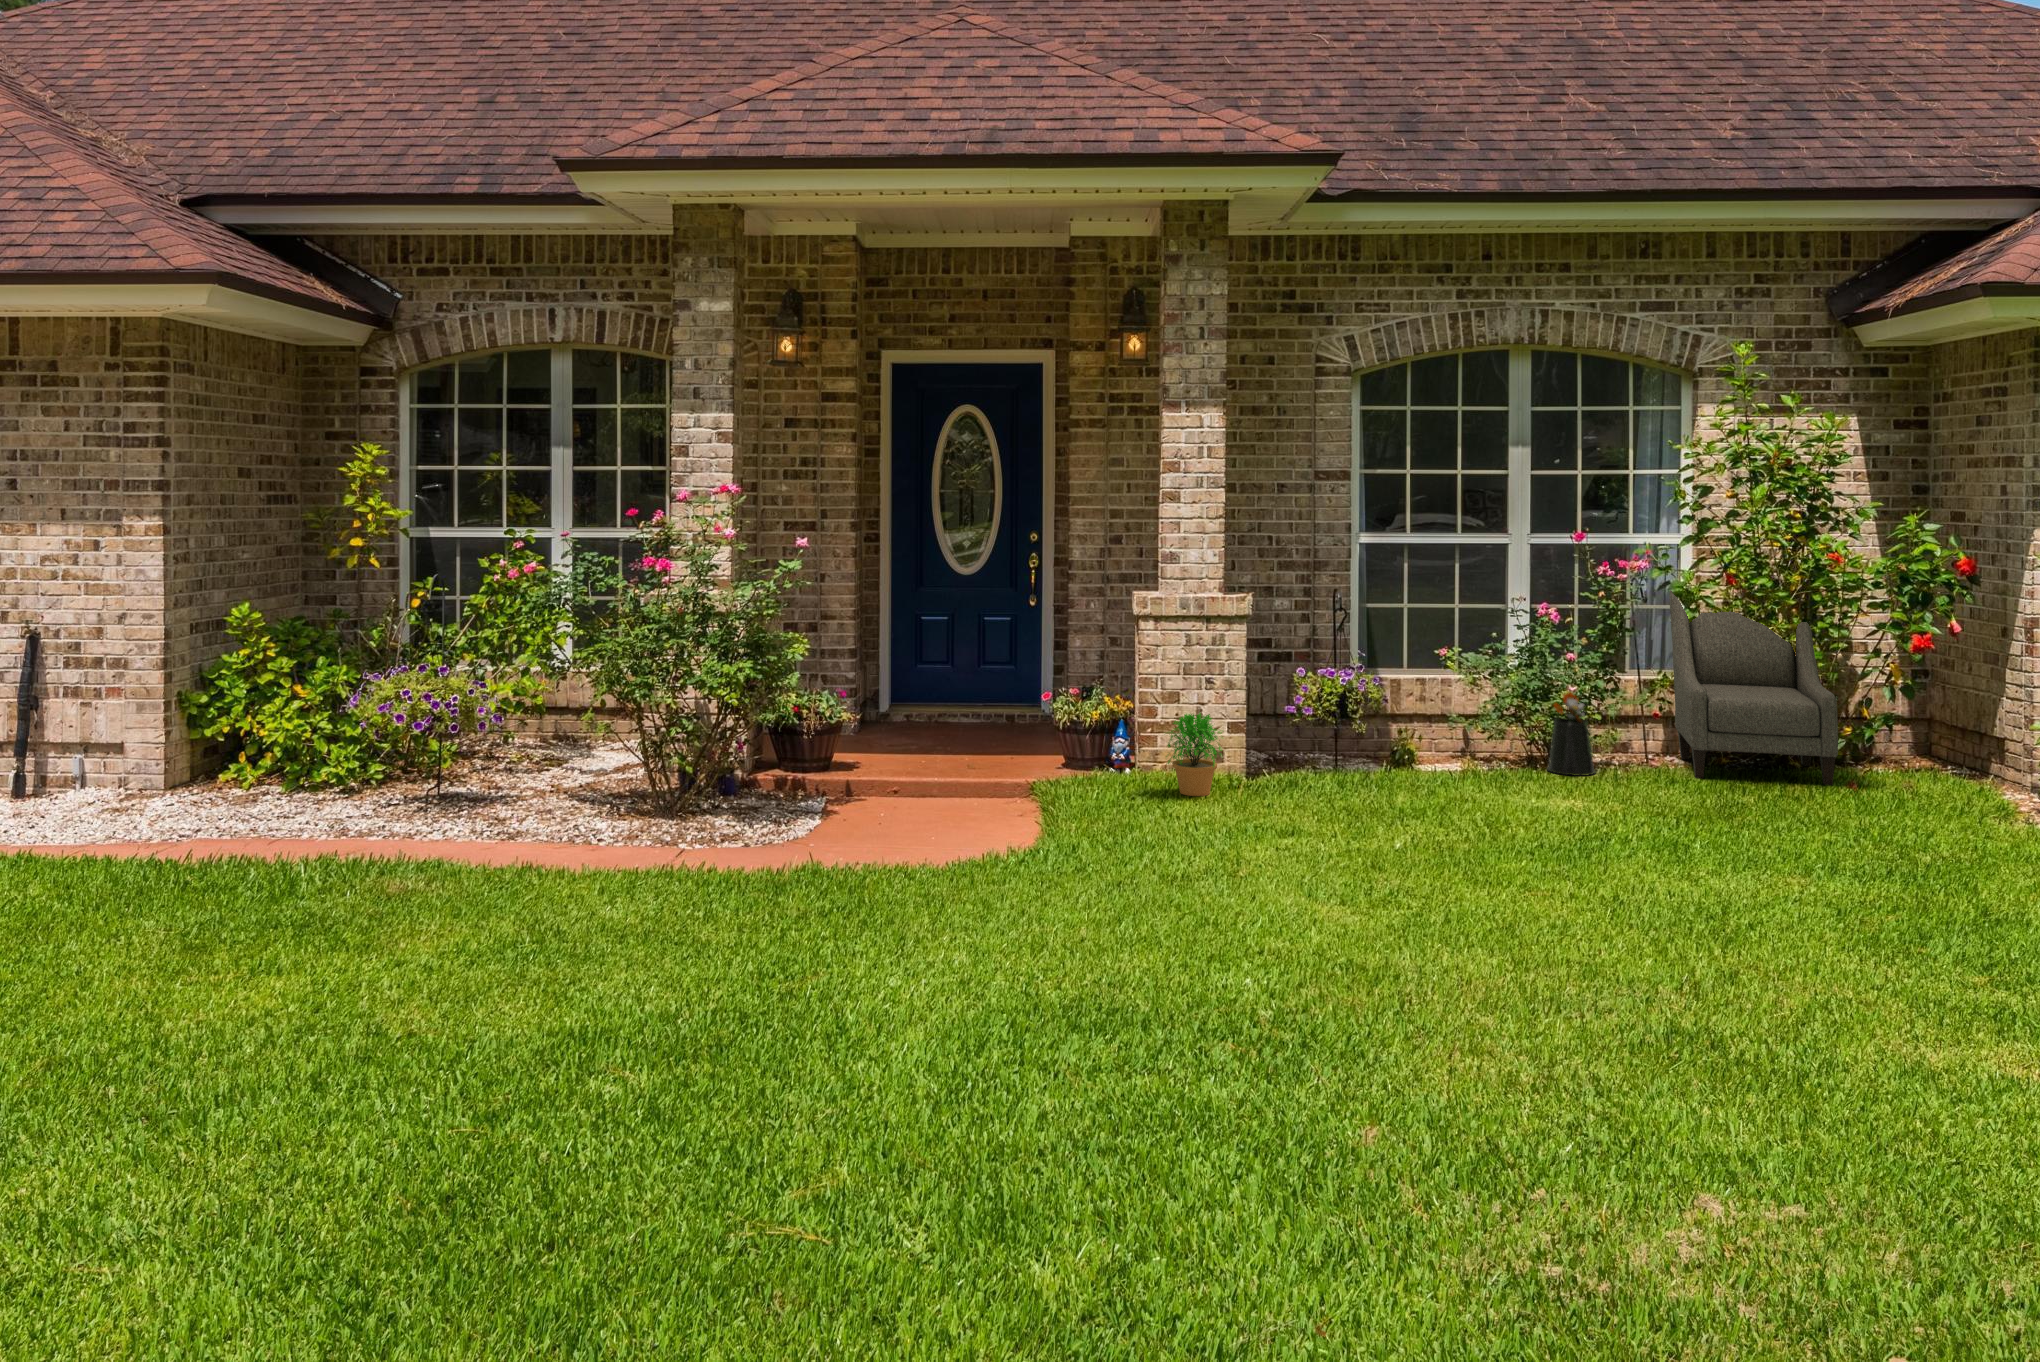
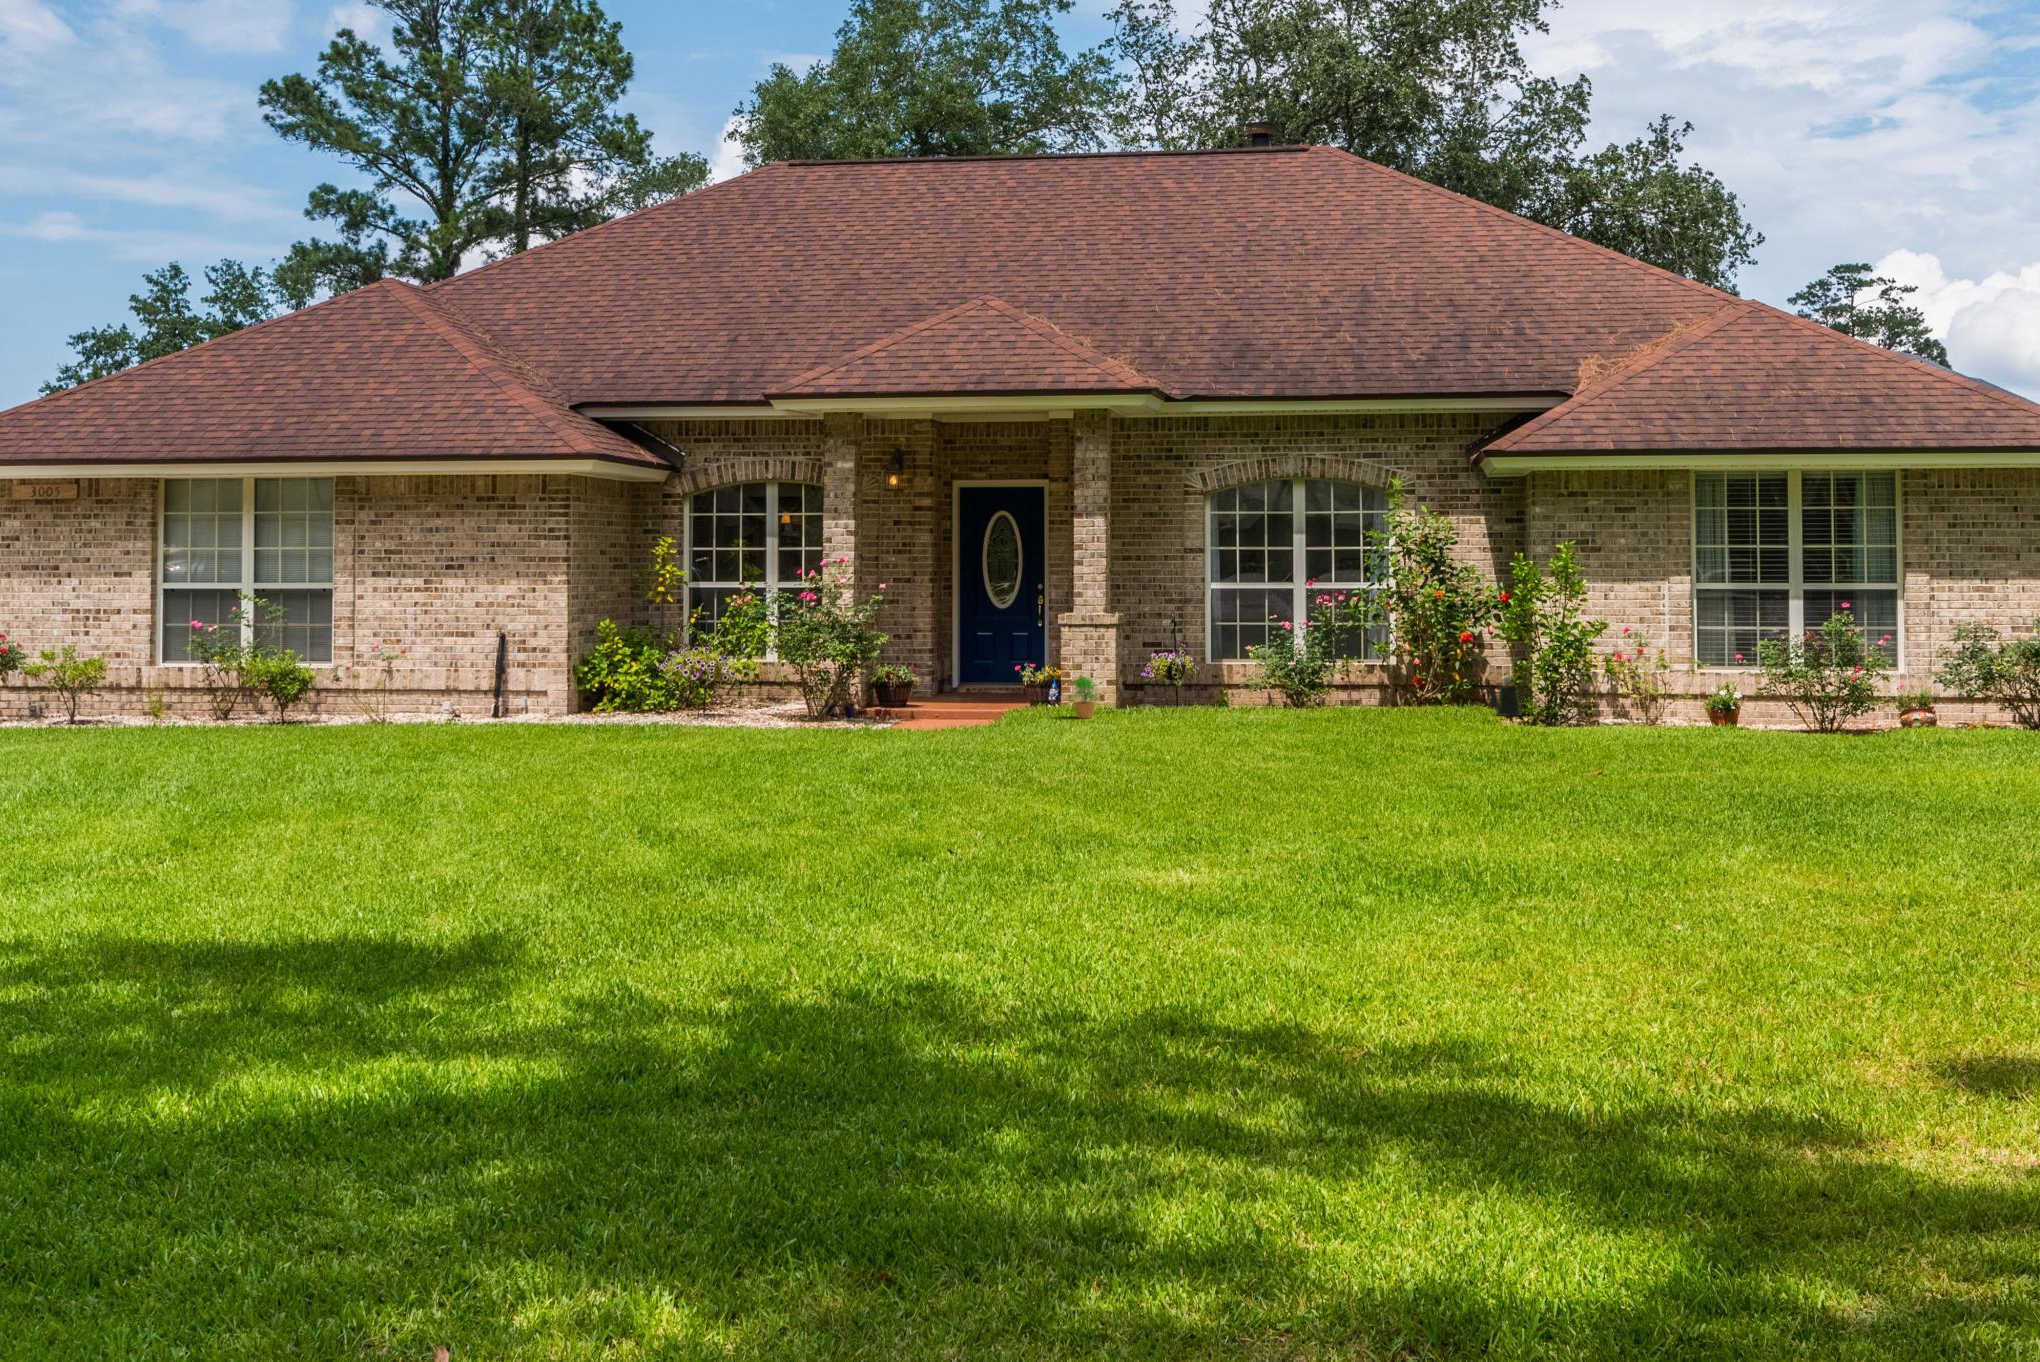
chair: present [1669,590,1838,785] -> none [1360,614,1447,718]
watering can: present [1548,692,1595,776] -> present [1489,675,1525,716]

